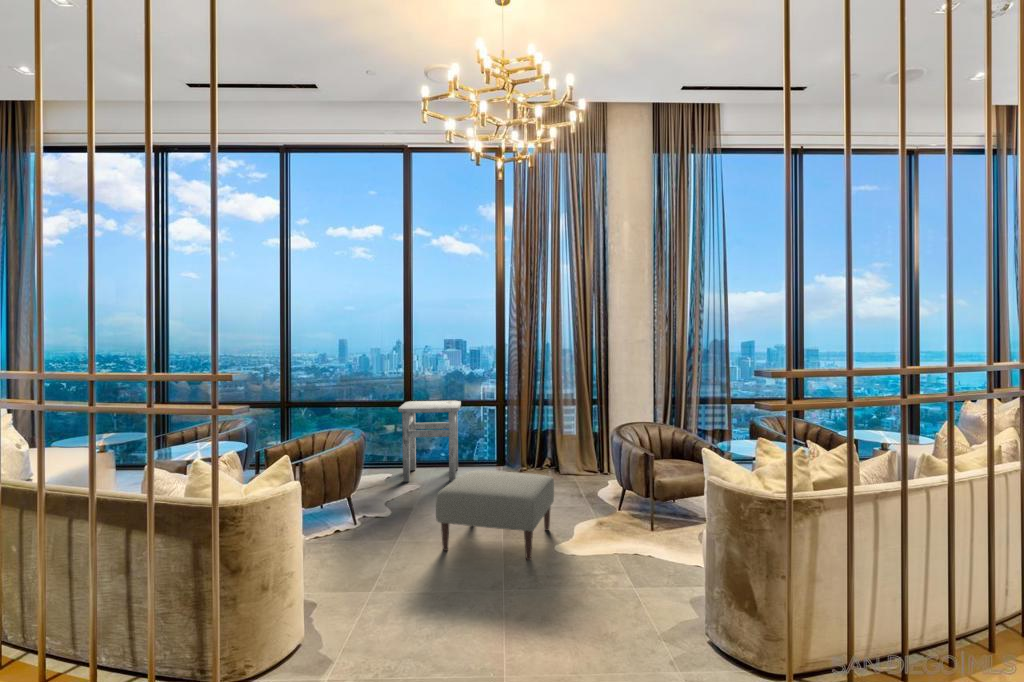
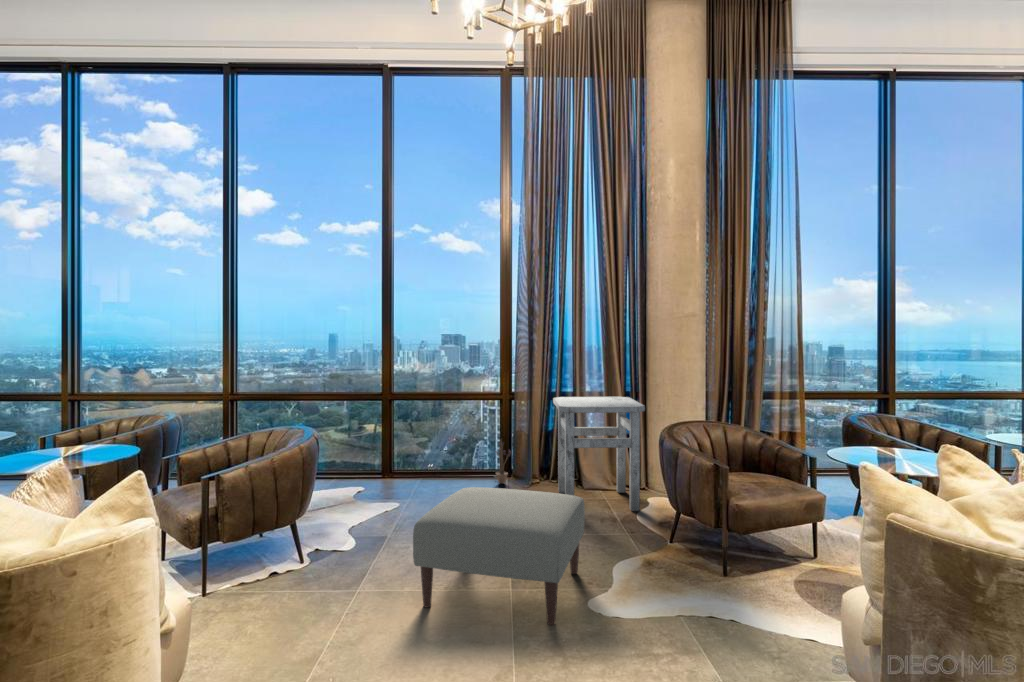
side table: present [398,401,461,482] -> present [553,397,645,511]
decorative plant: none [492,436,505,471] -> present [496,440,511,484]

